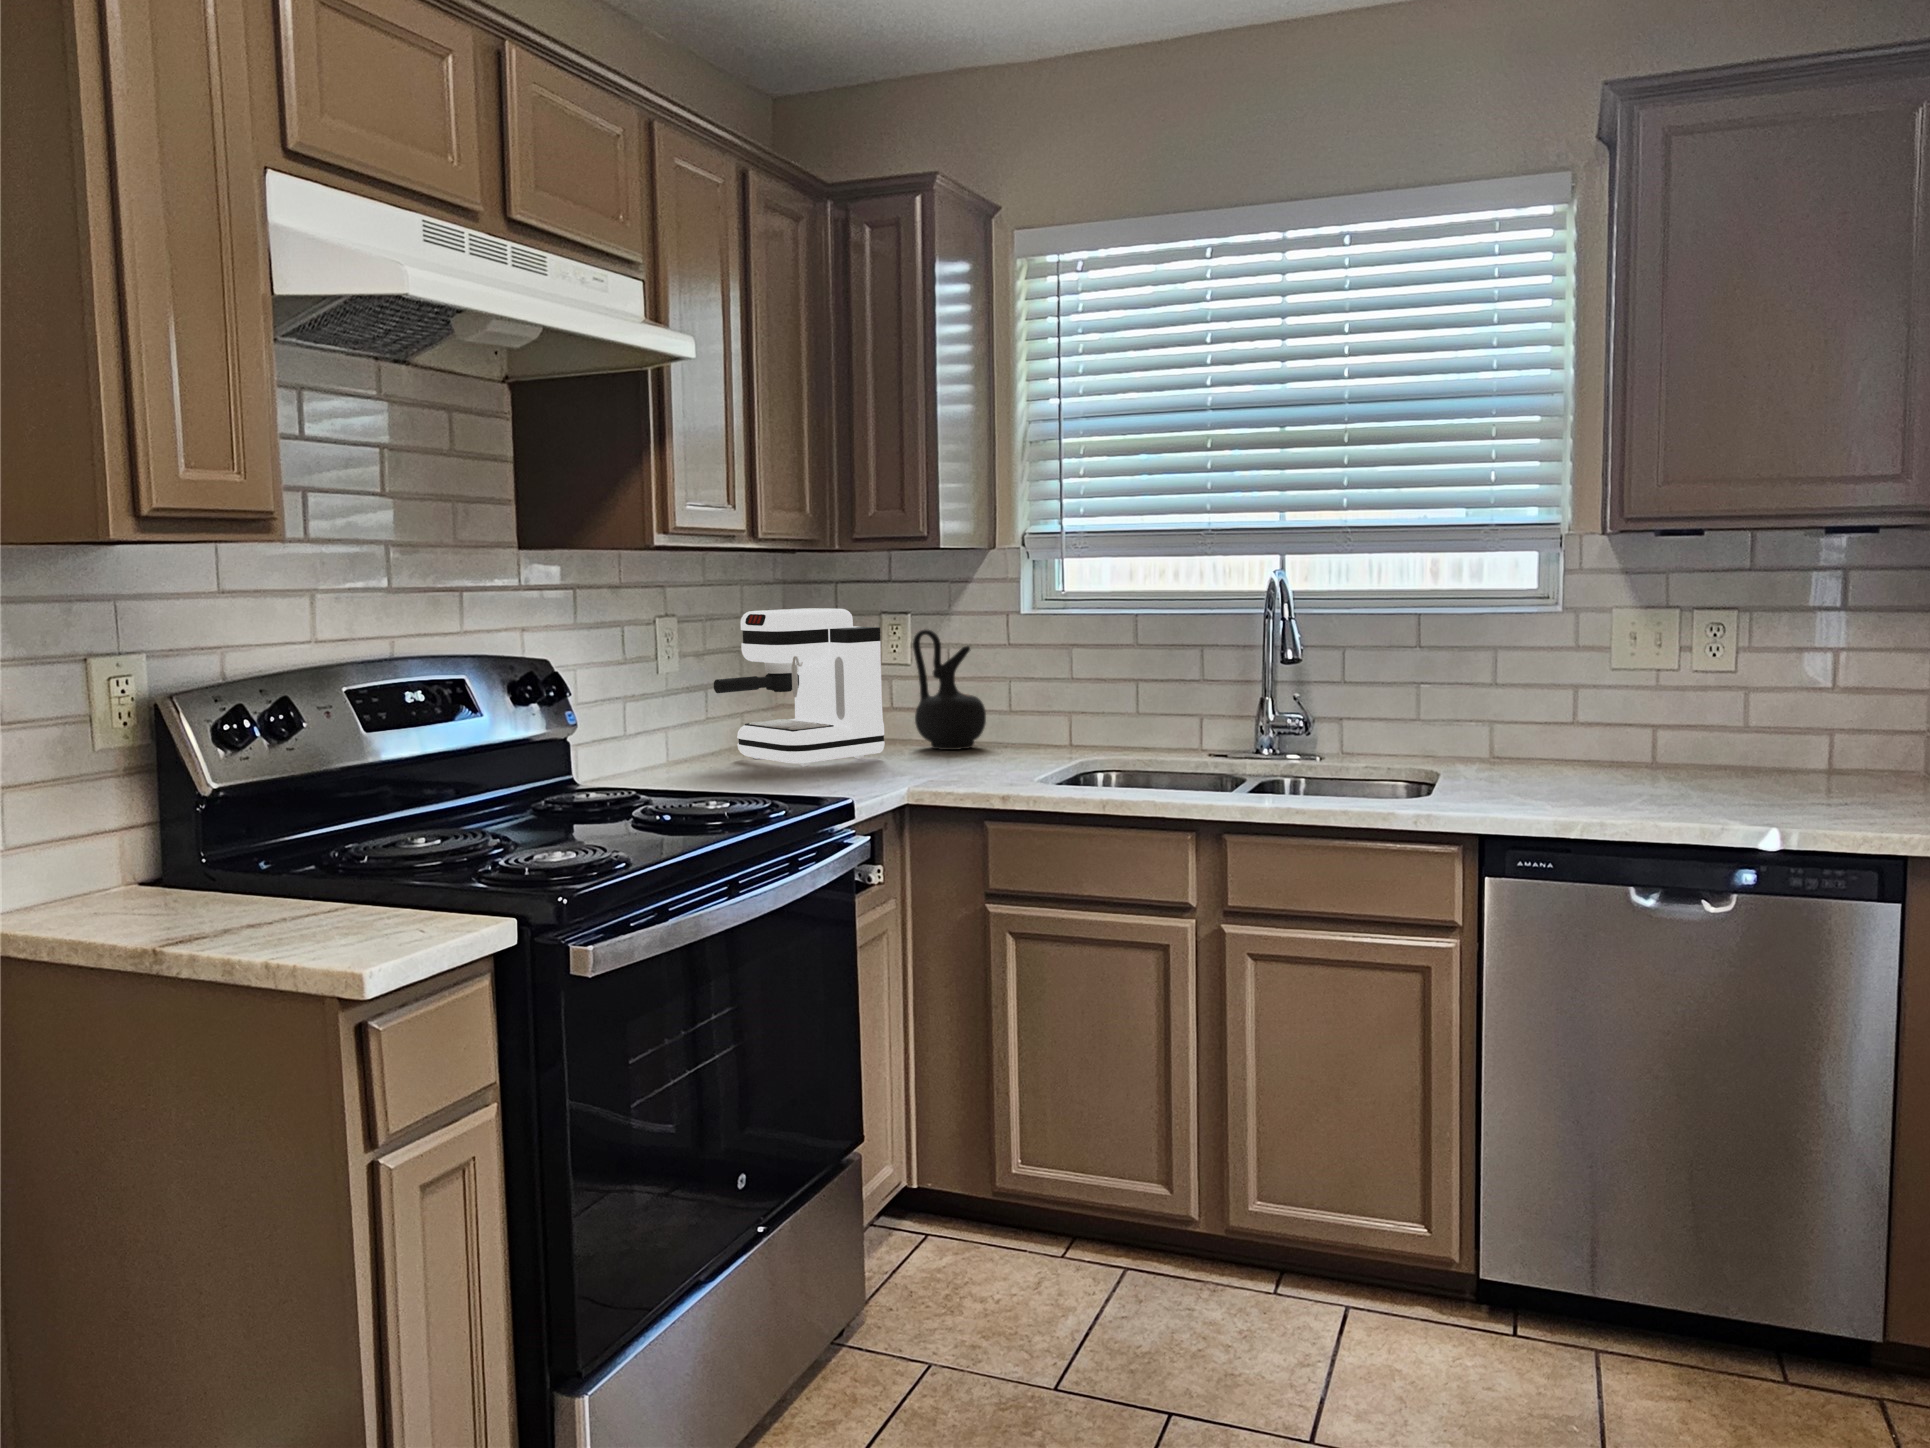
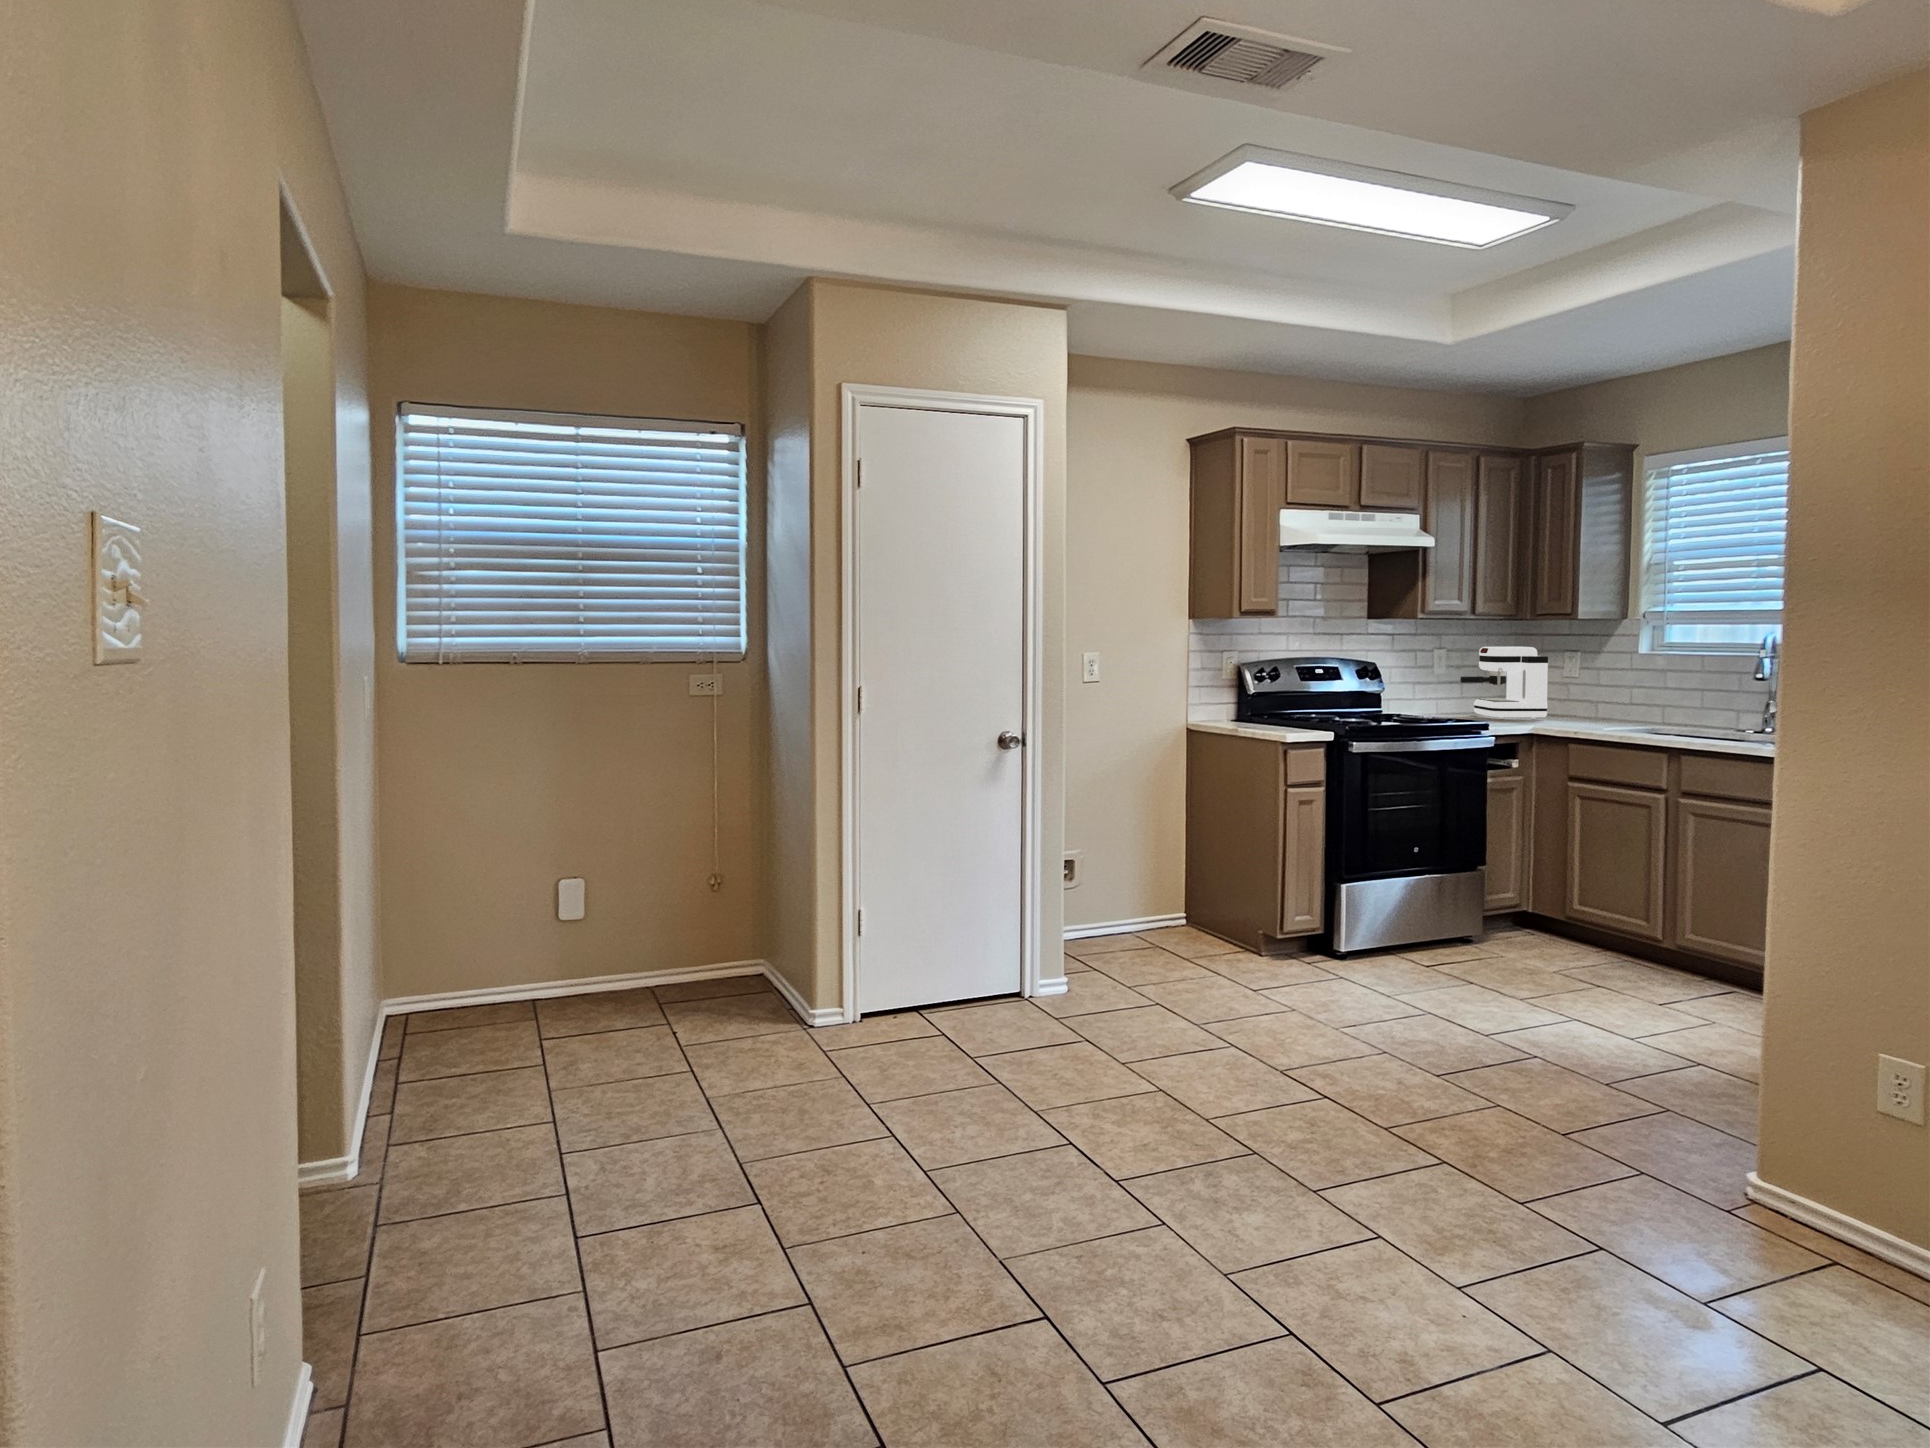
ceramic jug: present [913,629,986,750] -> none [1575,659,1617,721]

